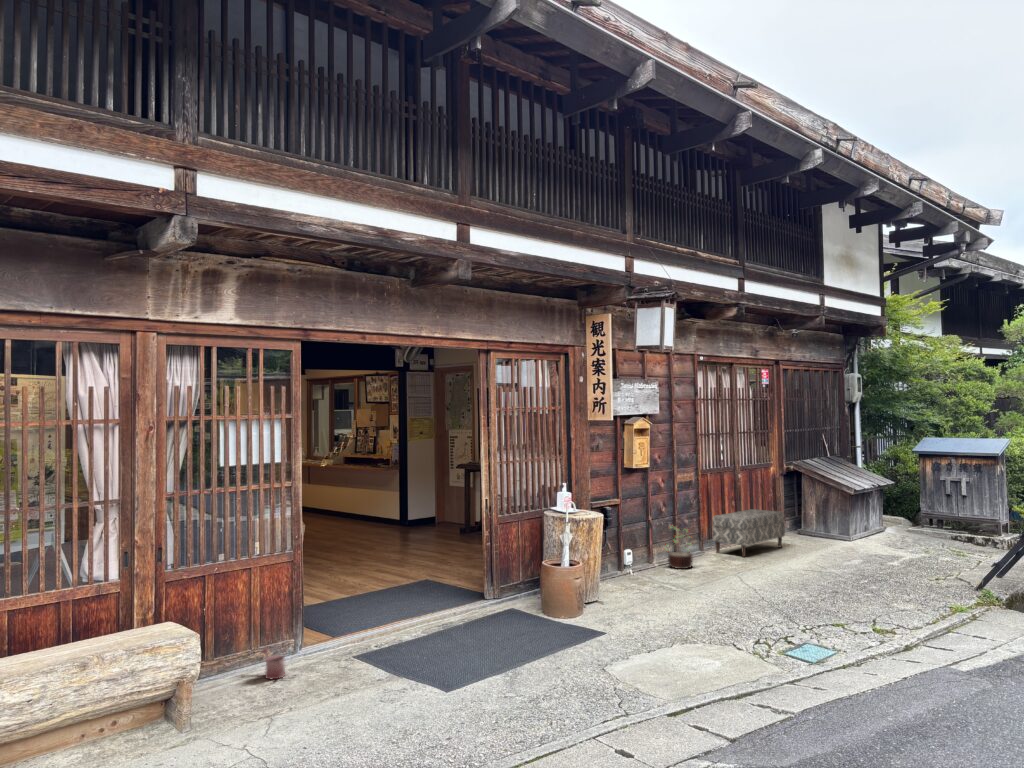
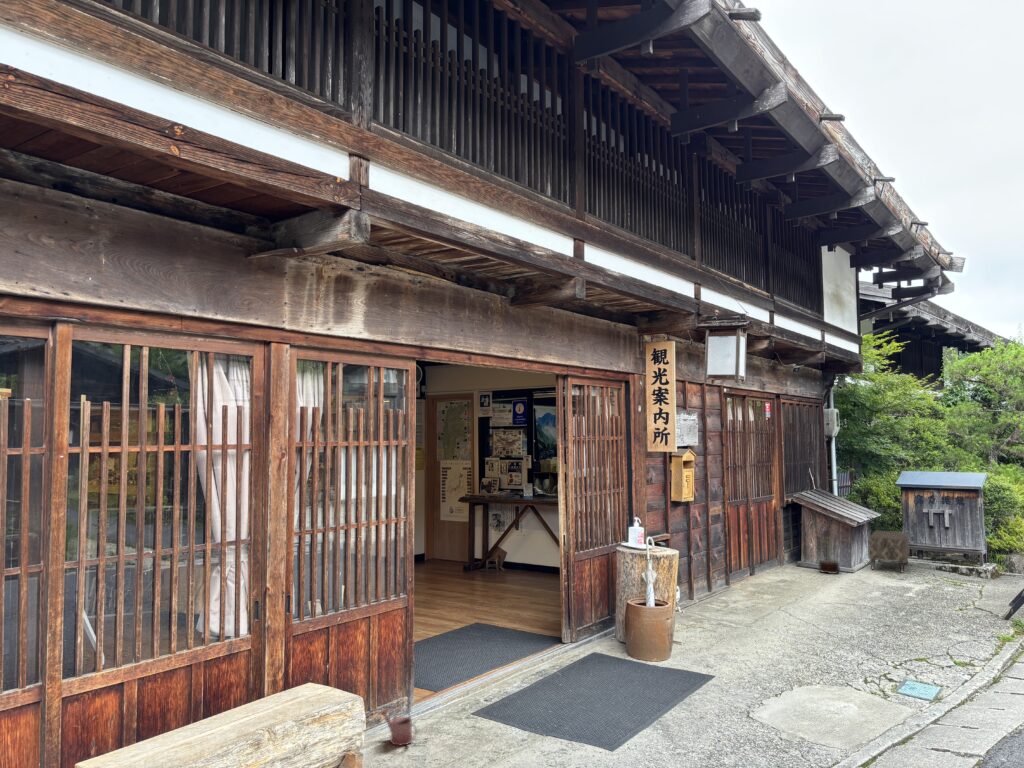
bench: present [712,509,785,557] -> present [868,531,910,572]
decorative plant: present [665,525,693,569] -> present [819,537,840,574]

